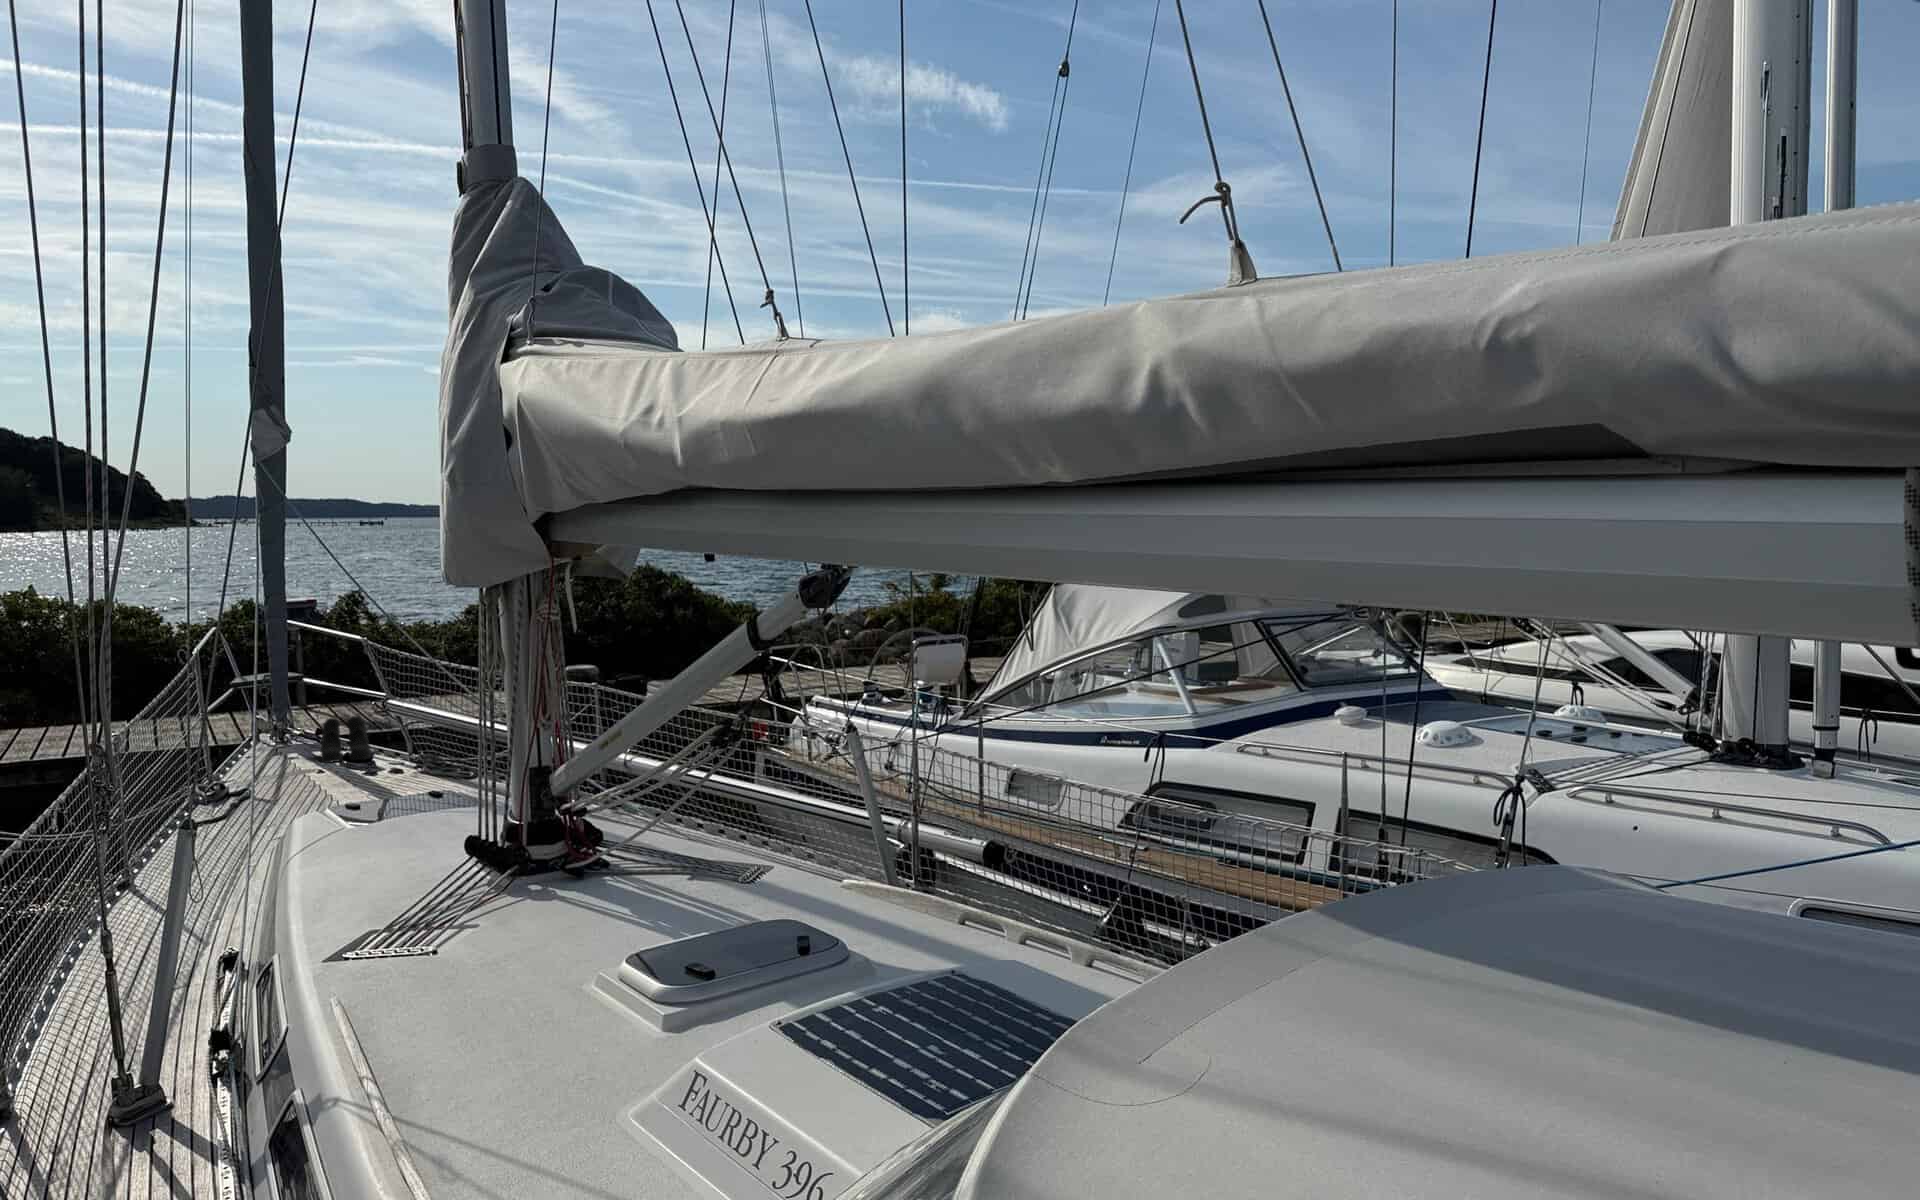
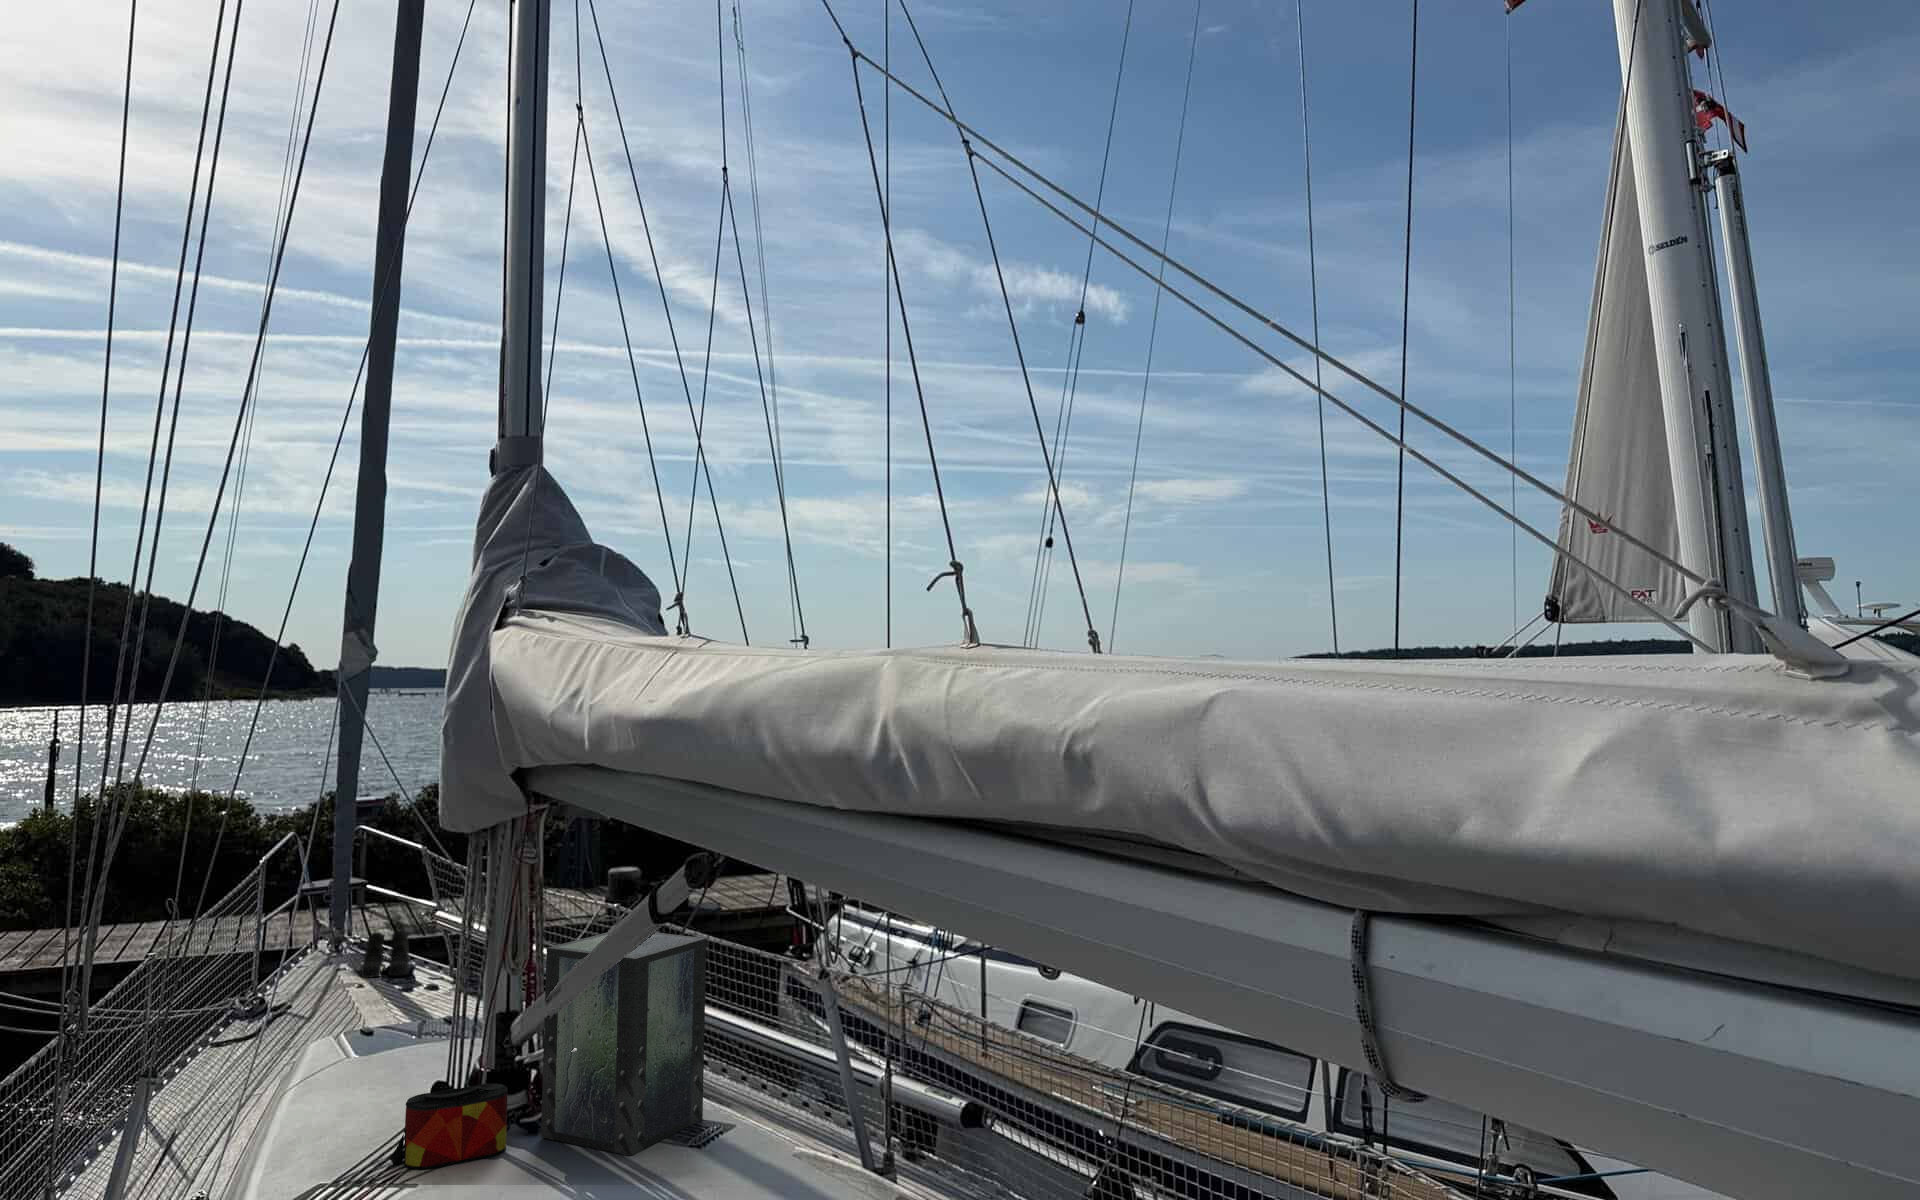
storage box: none [580,679,745,892] -> present [541,932,706,1156]
bag: none [439,831,556,914] -> present [389,1083,511,1169]

